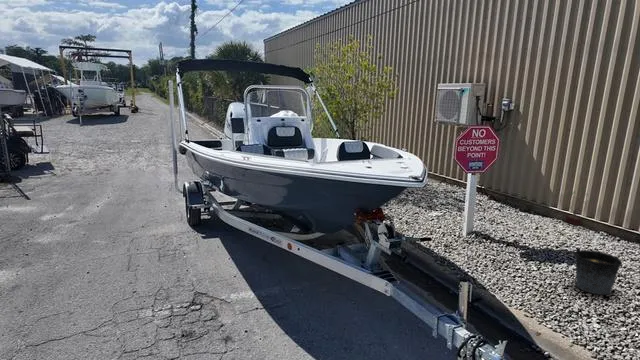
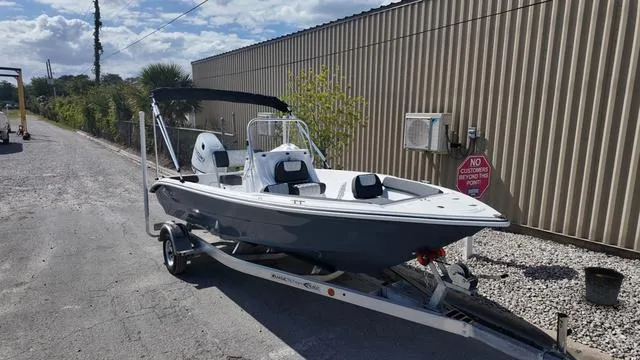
potted plant: present [565,192,593,225] -> none [534,207,564,241]

